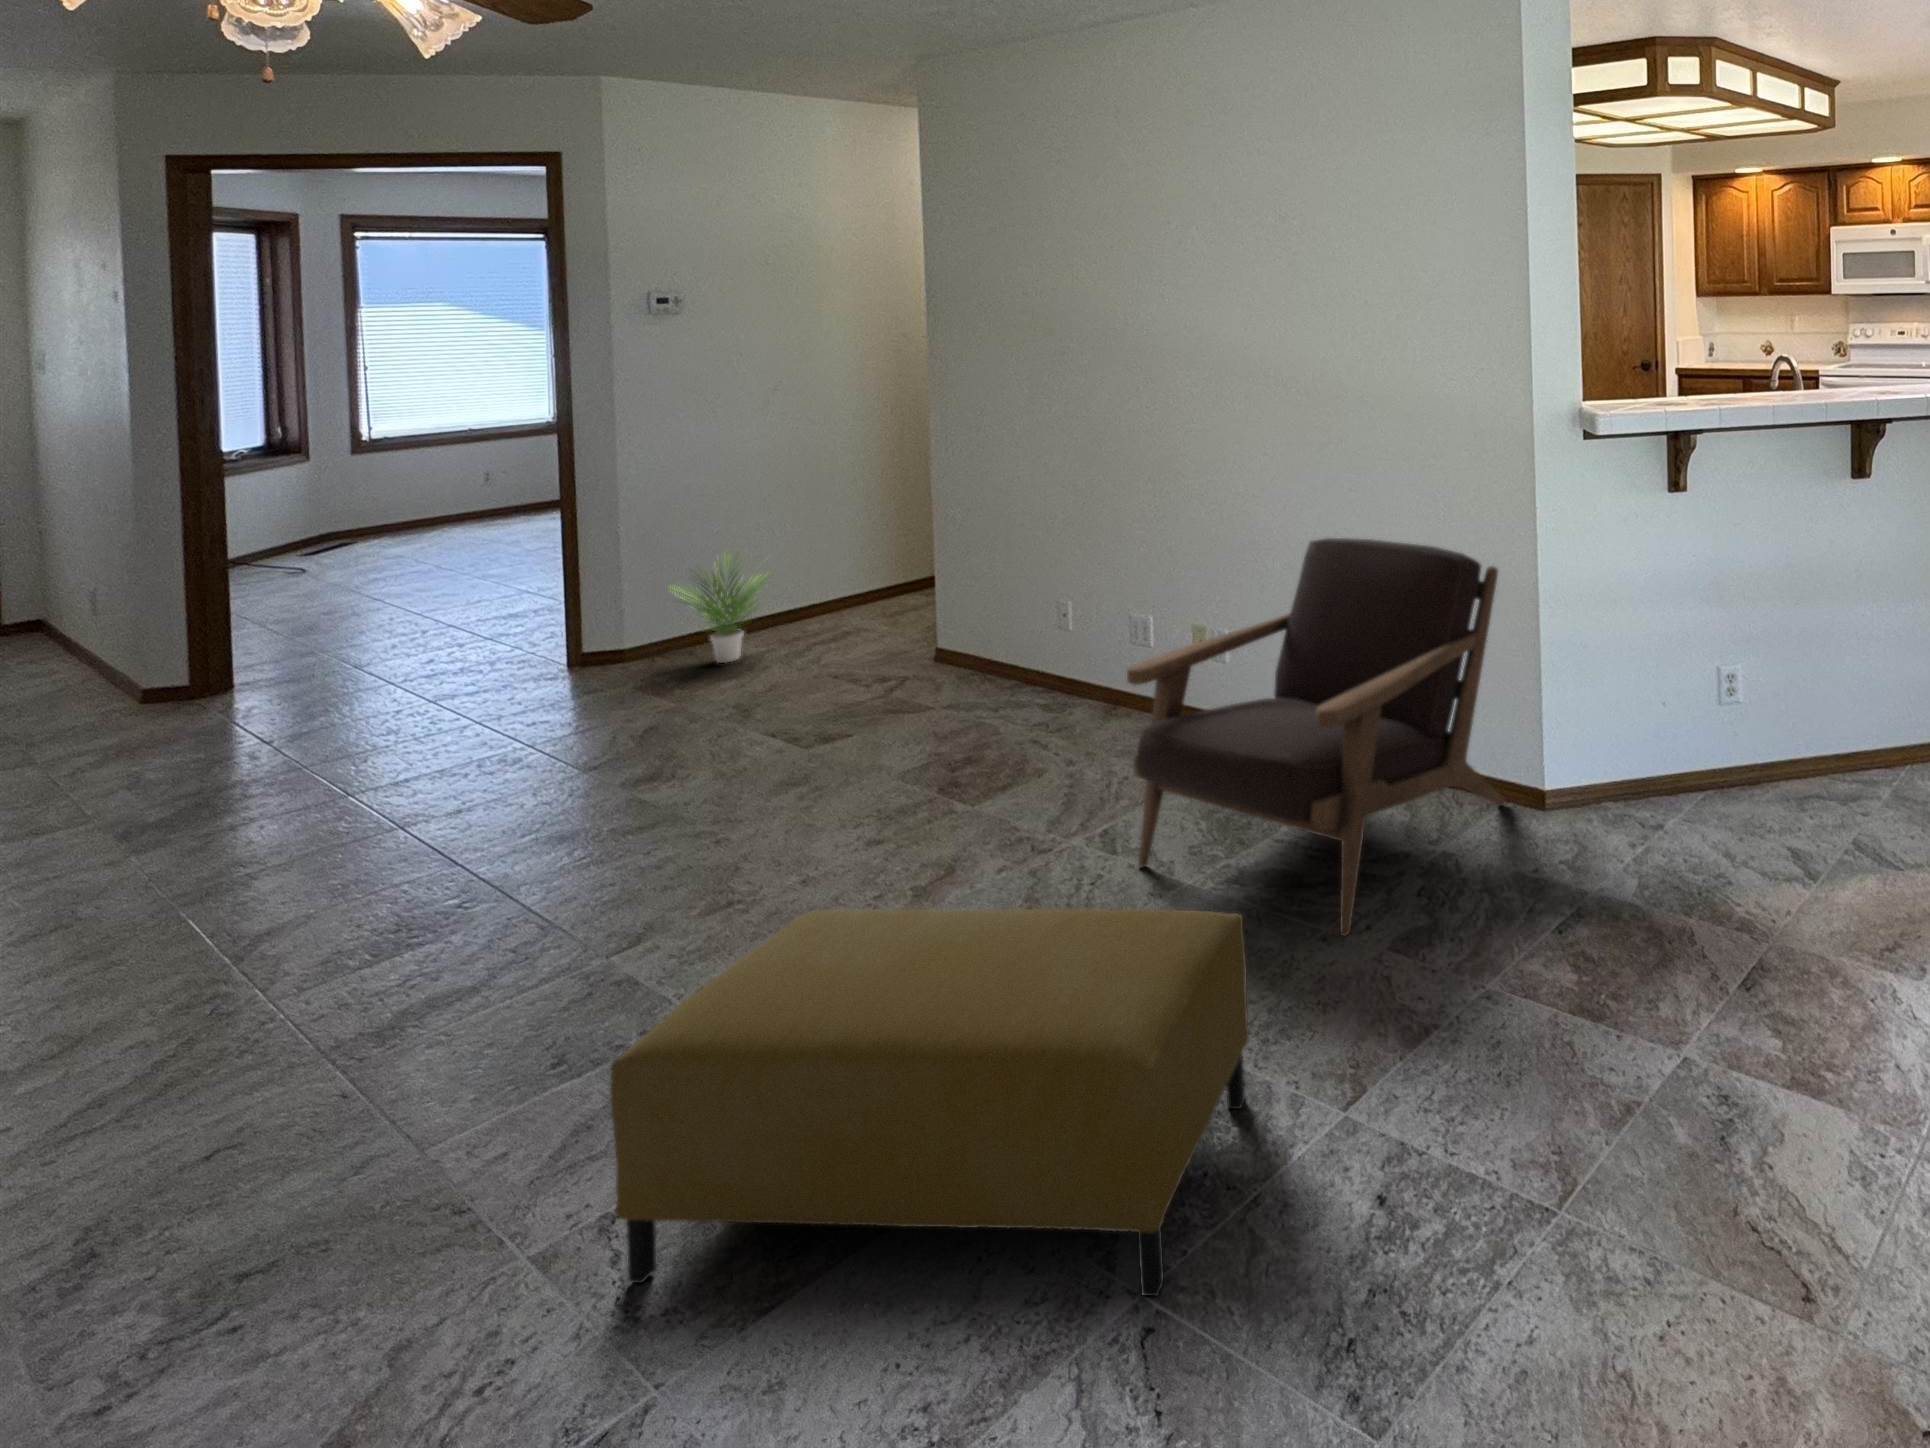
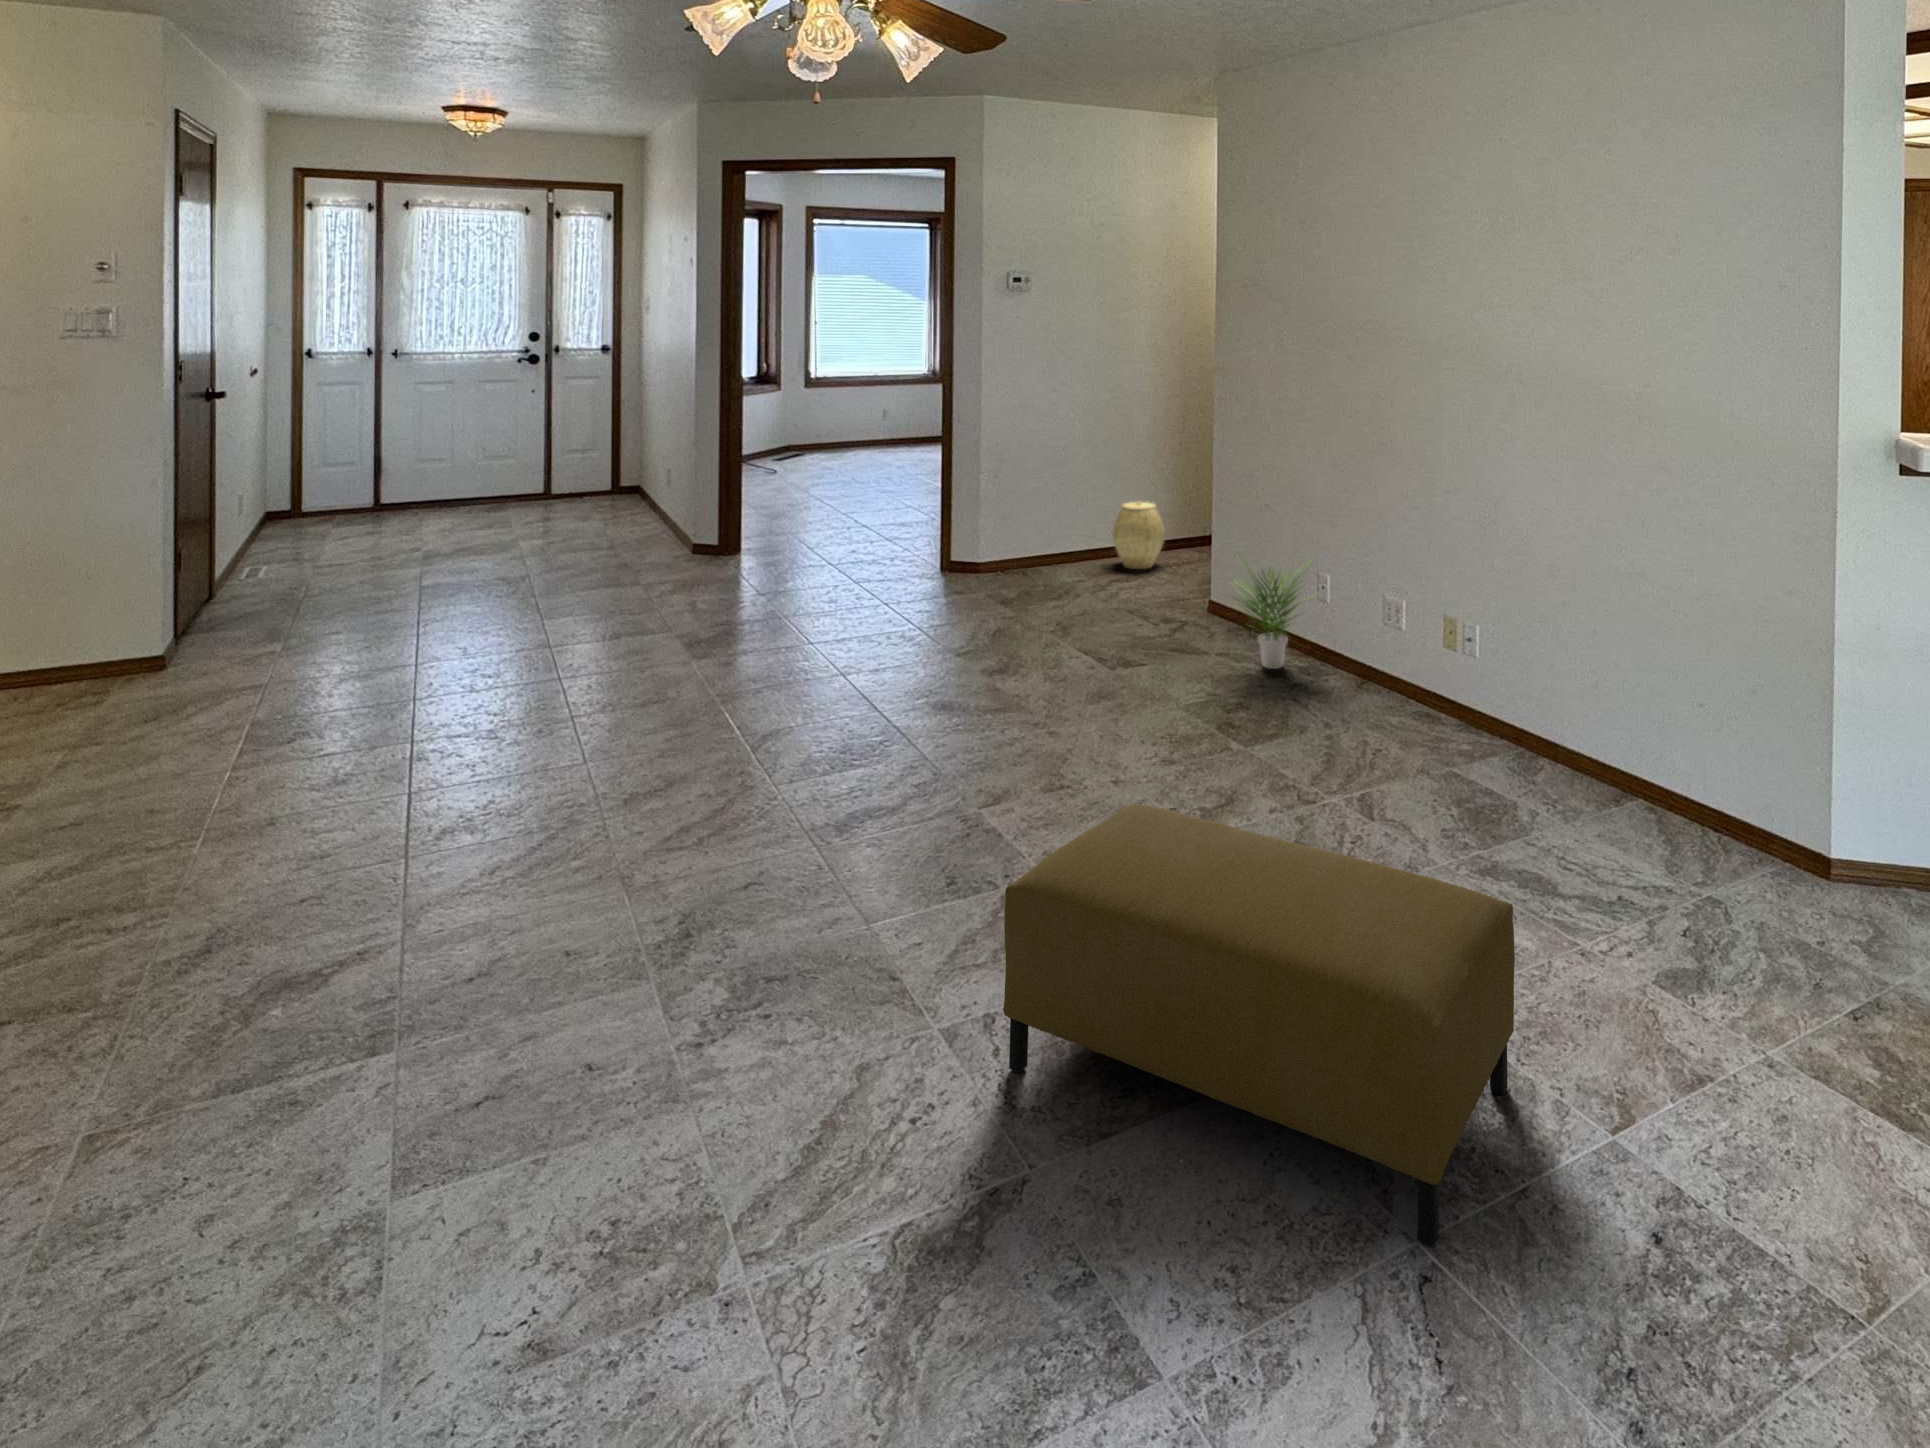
armchair: present [1127,538,1505,936] -> none [1389,547,1780,956]
woven basket: none [818,548,887,627] -> present [1113,502,1165,569]
potted plant: present [674,556,767,663] -> present [1235,560,1312,669]

